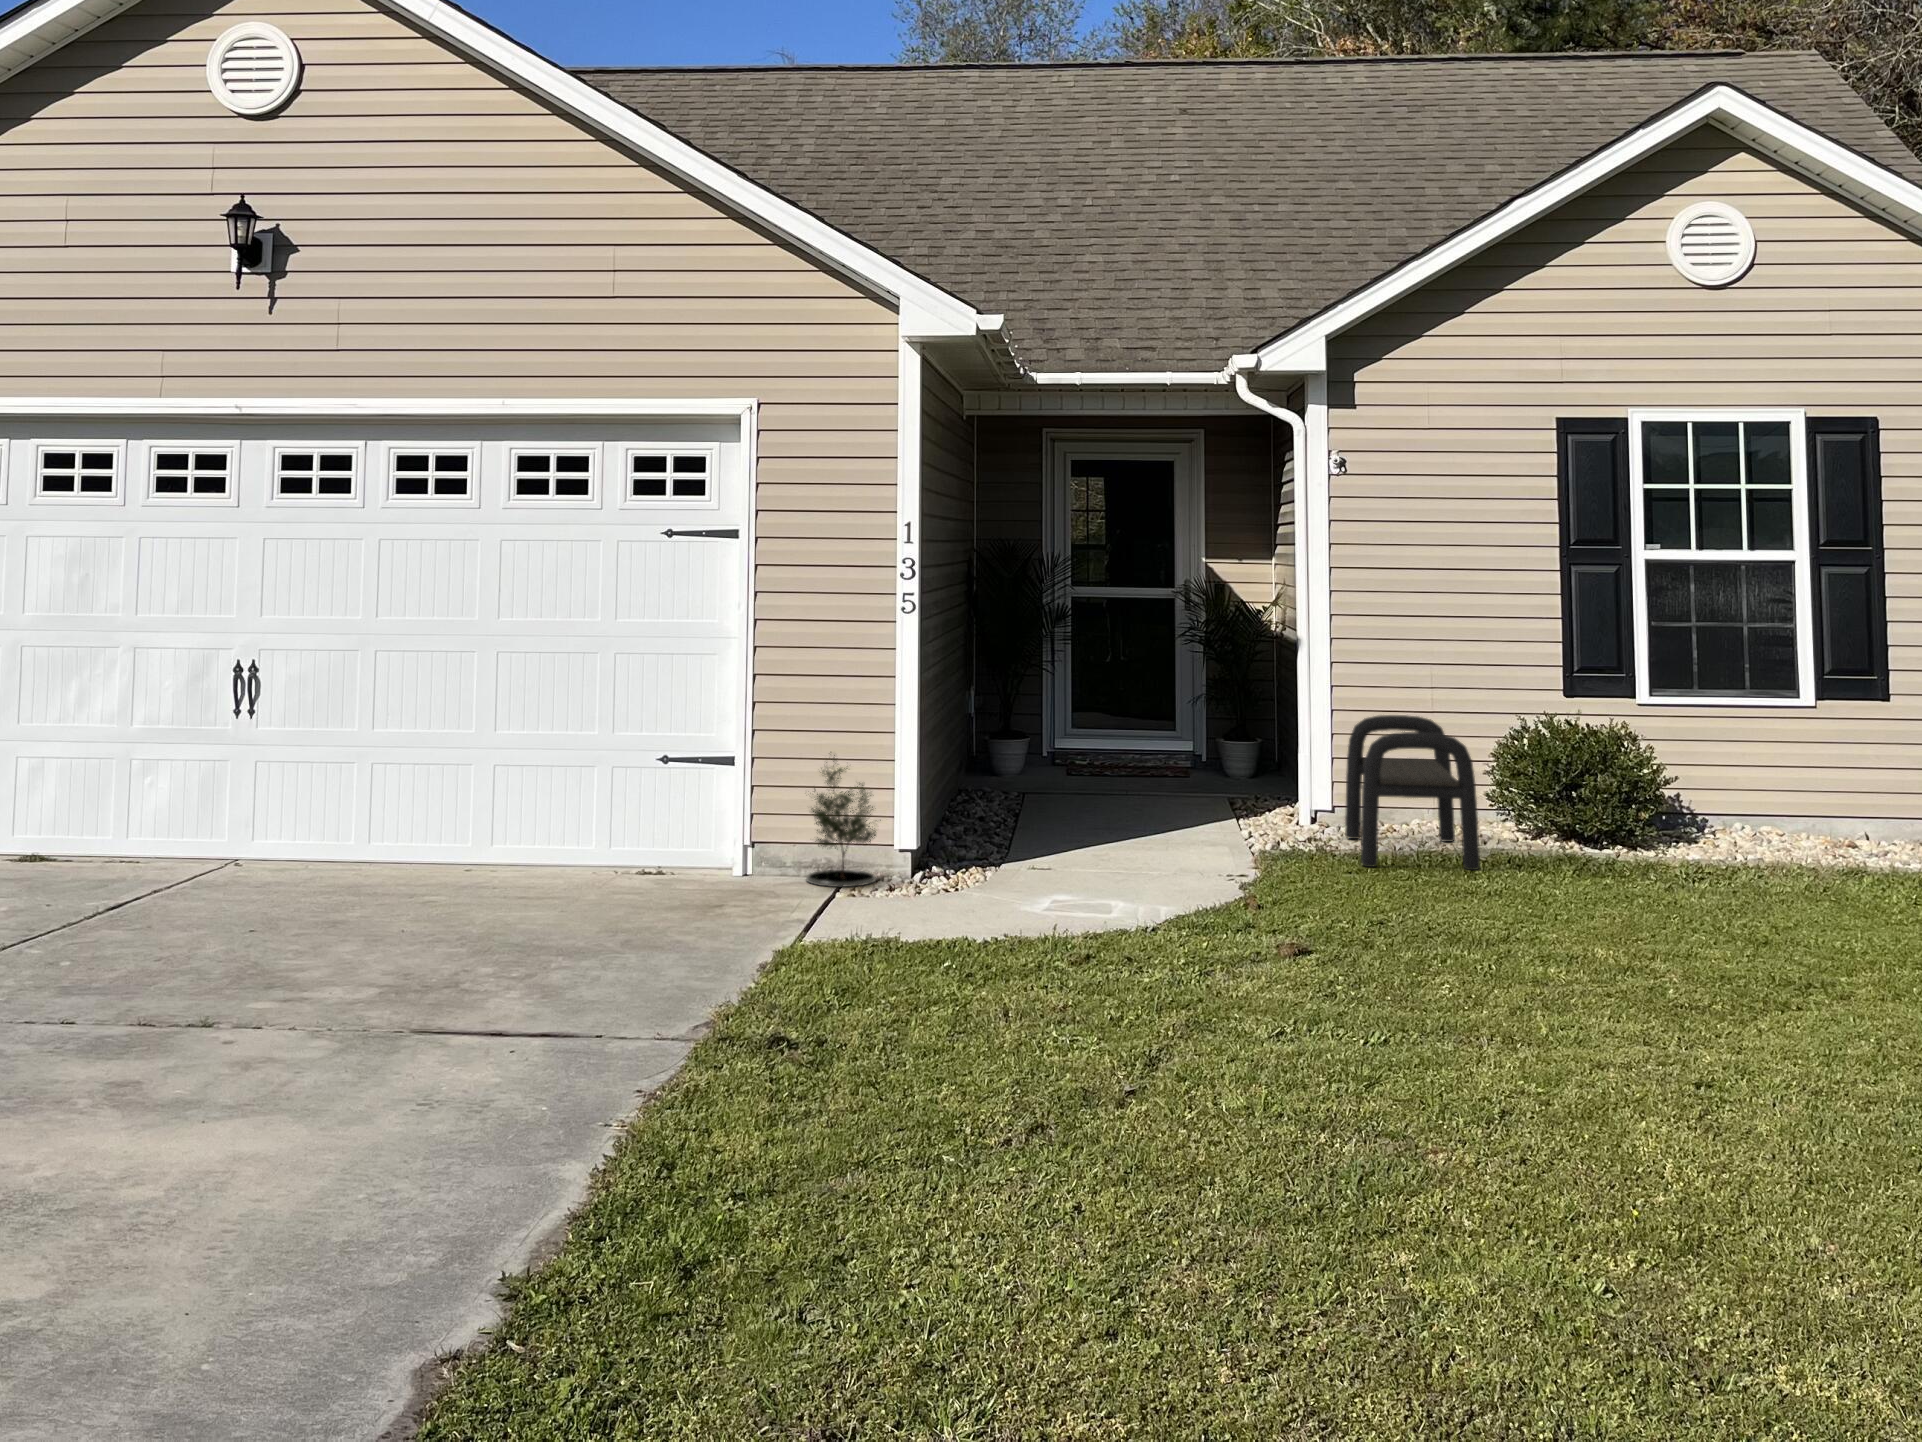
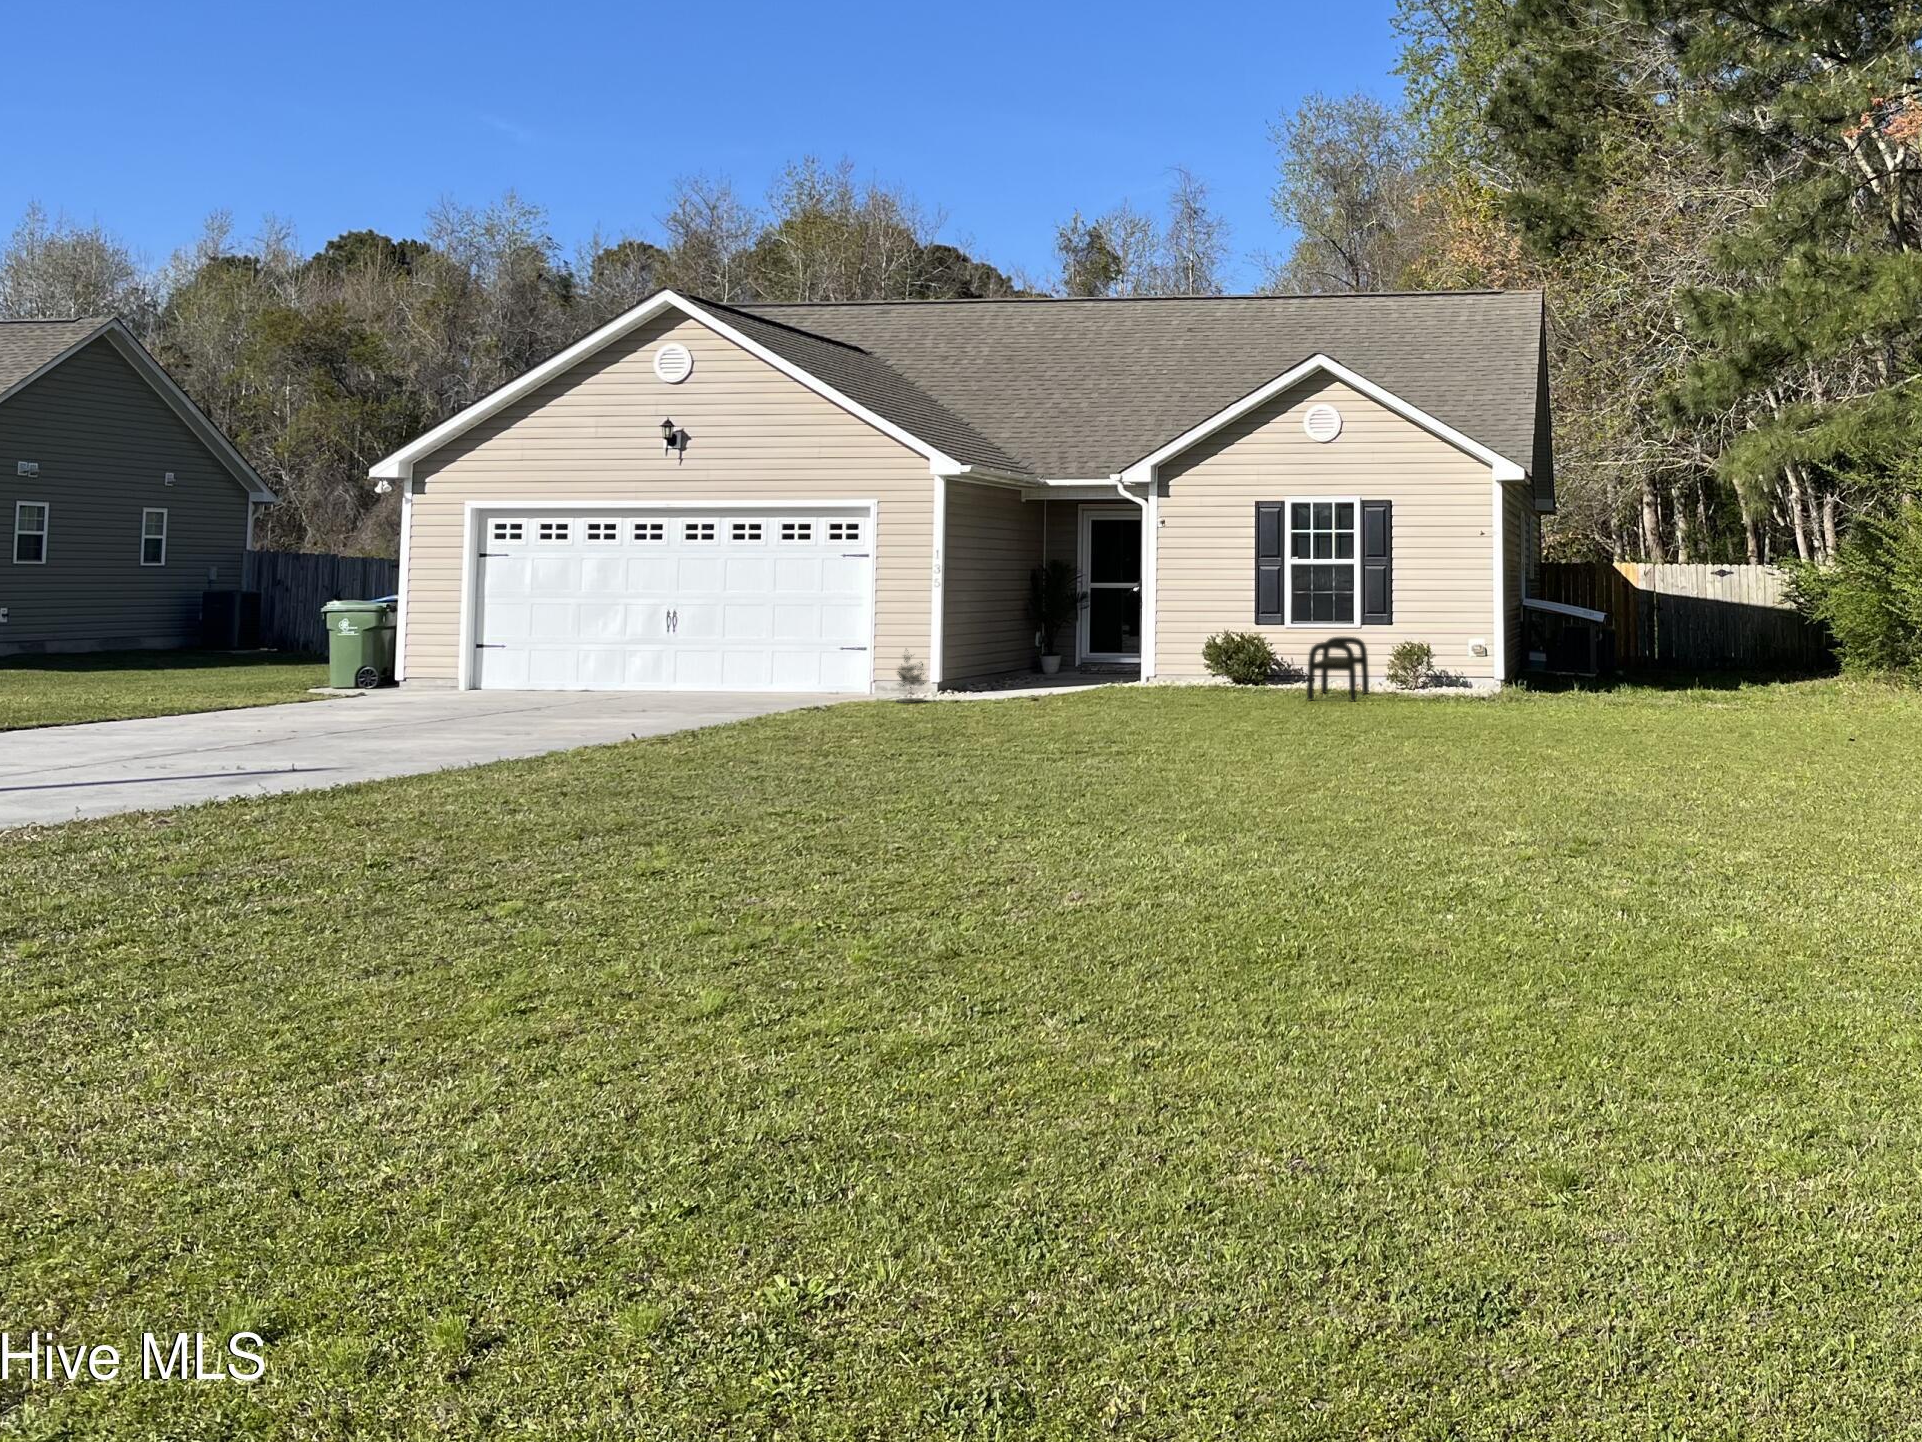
bench: present [1345,715,1480,870] -> present [1307,637,1369,702]

